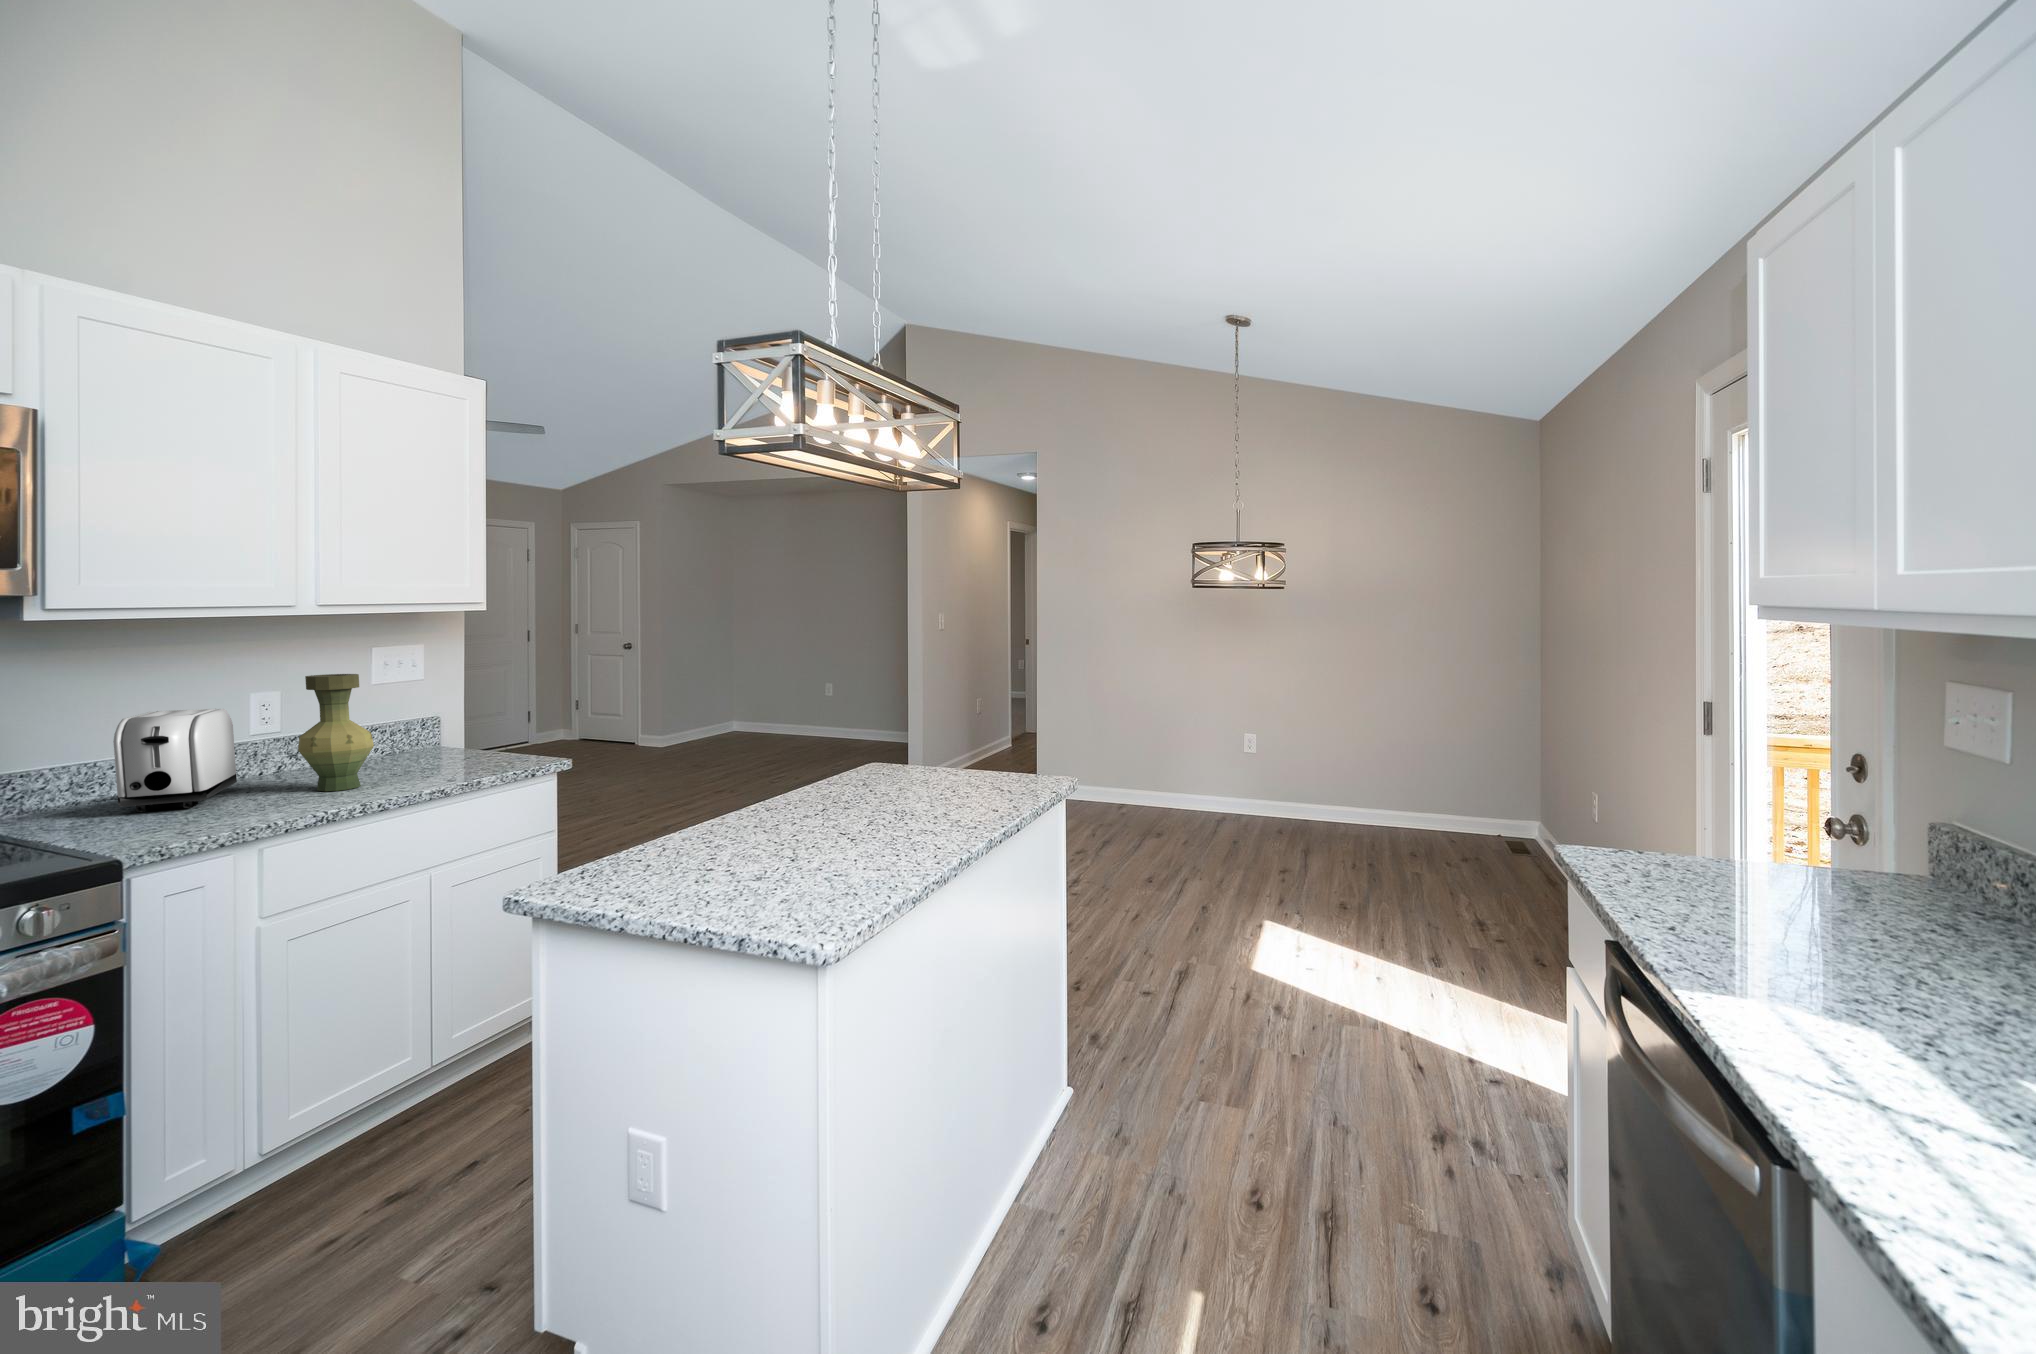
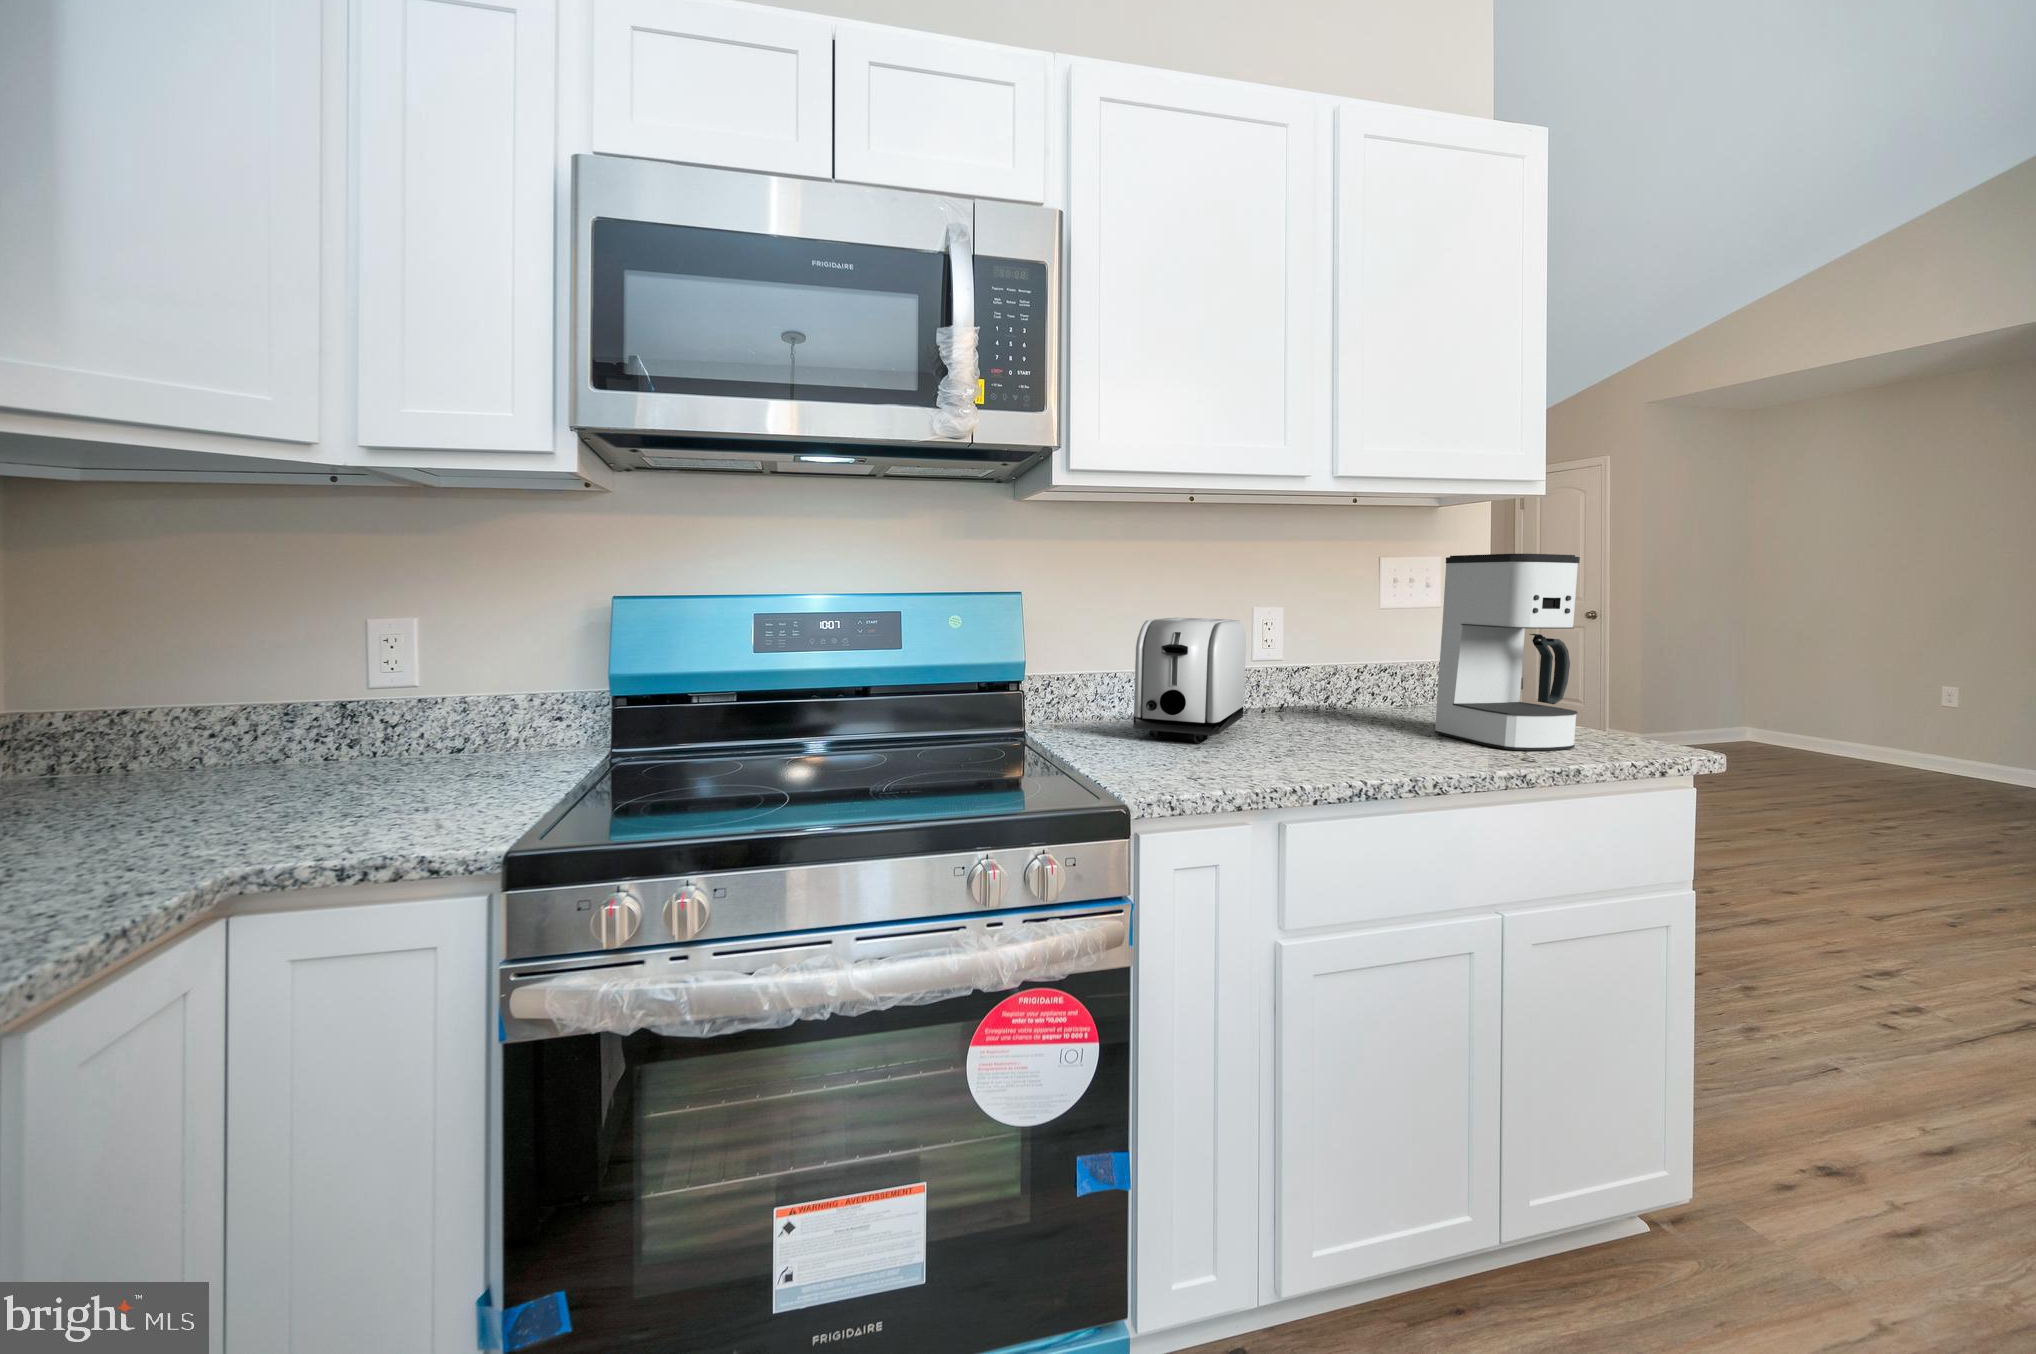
coffee maker: none [399,649,496,775] -> present [1435,554,1580,750]
vase: present [298,674,374,791] -> none [1318,580,1413,749]

